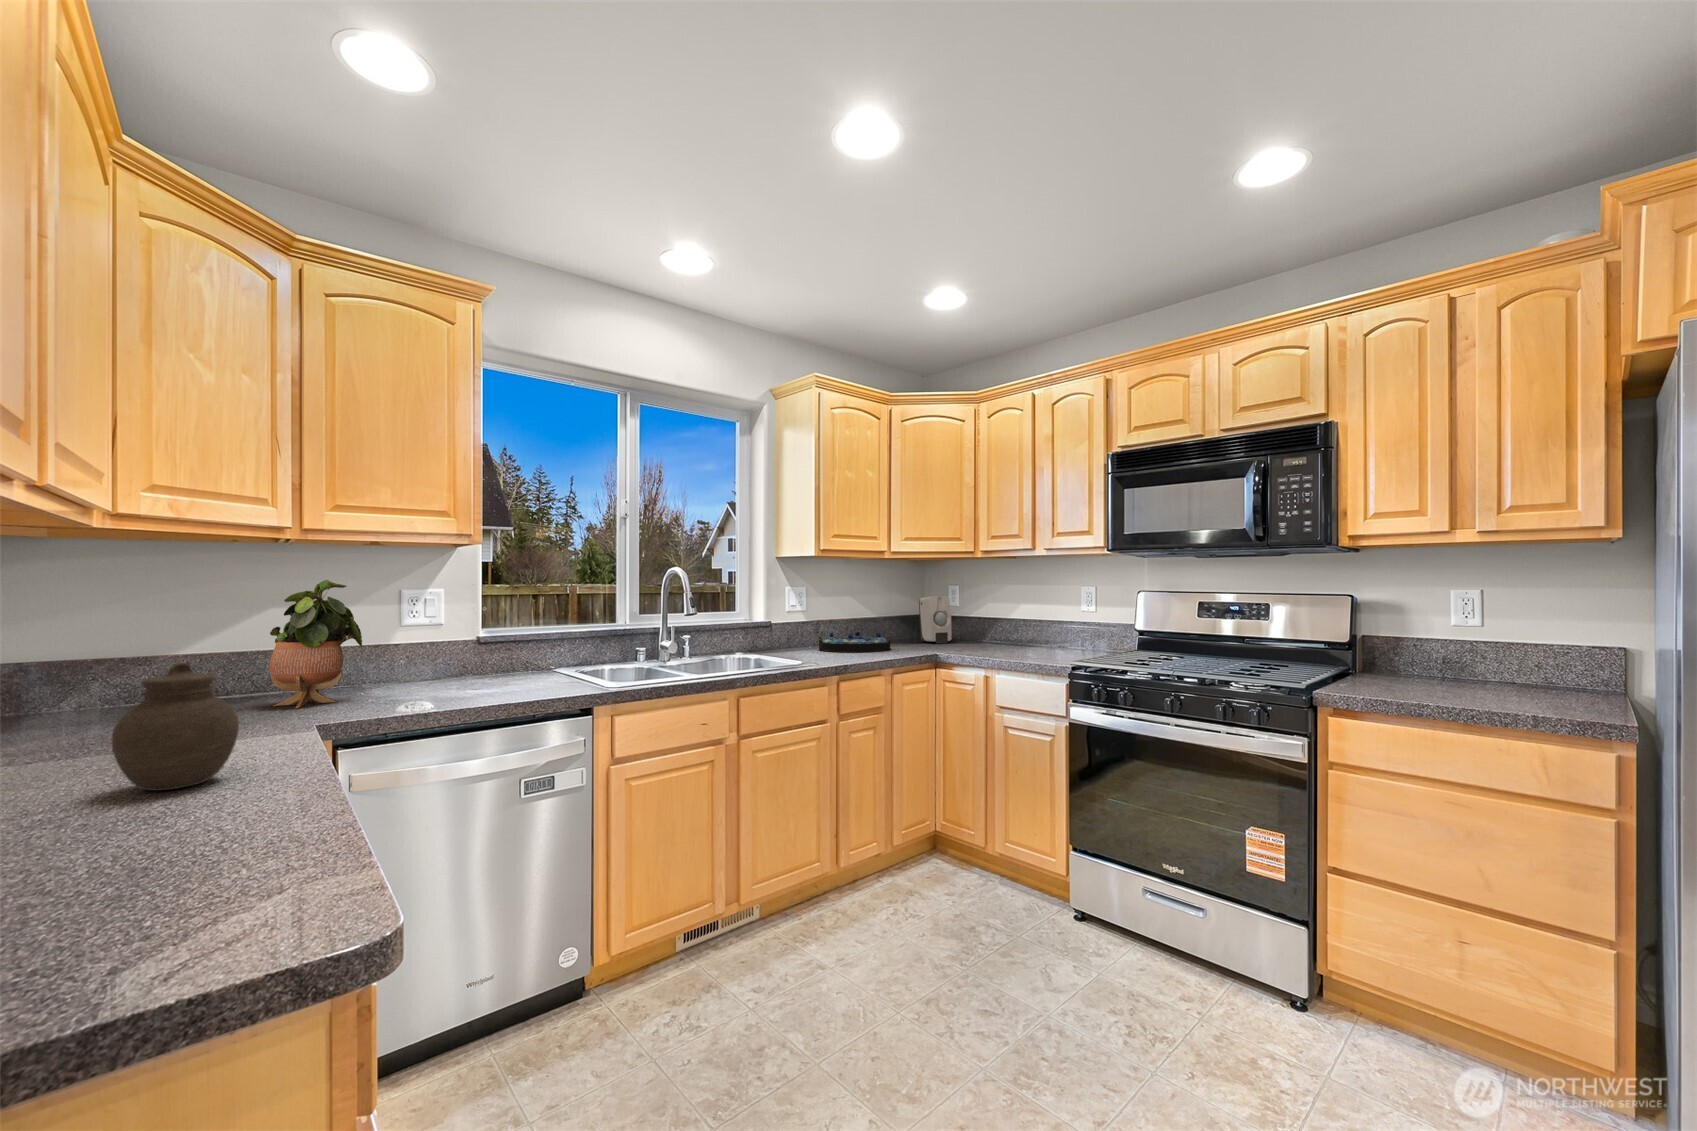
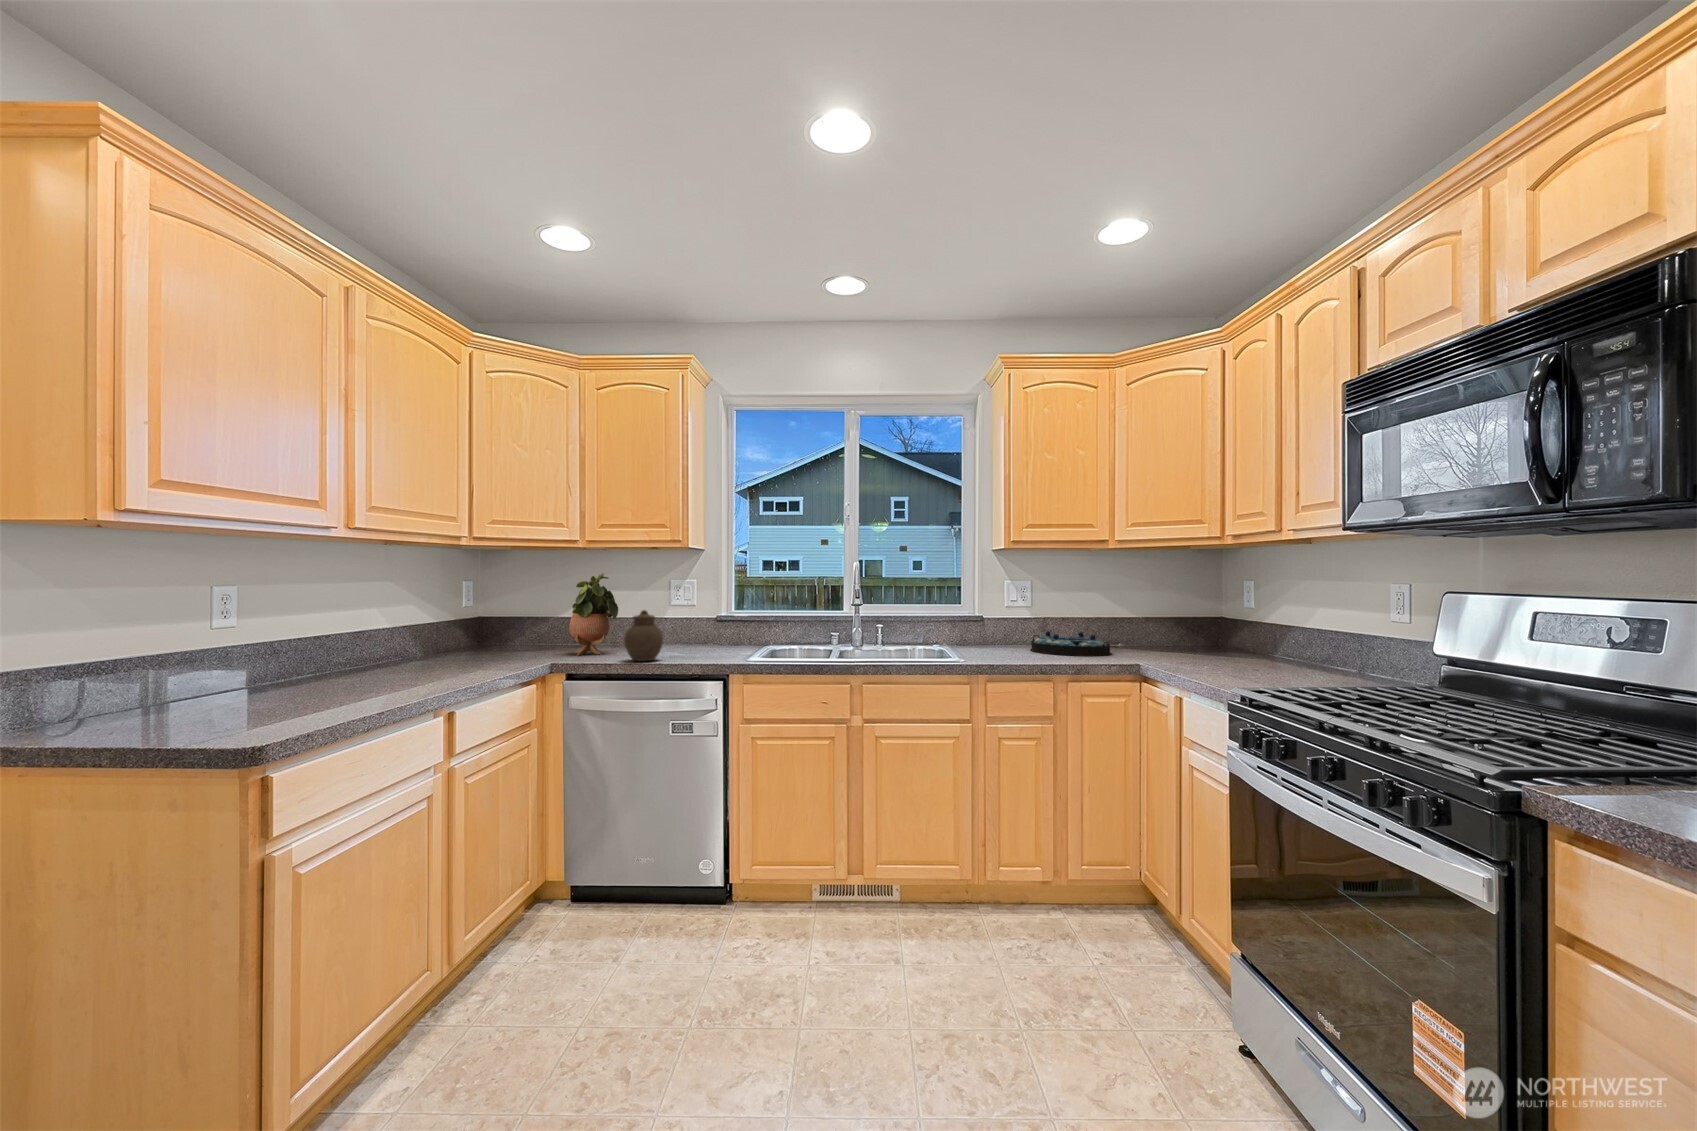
soap dispenser: present [919,596,952,644] -> none [1187,594,1219,654]
jar: present [112,663,239,791] -> present [624,610,663,661]

